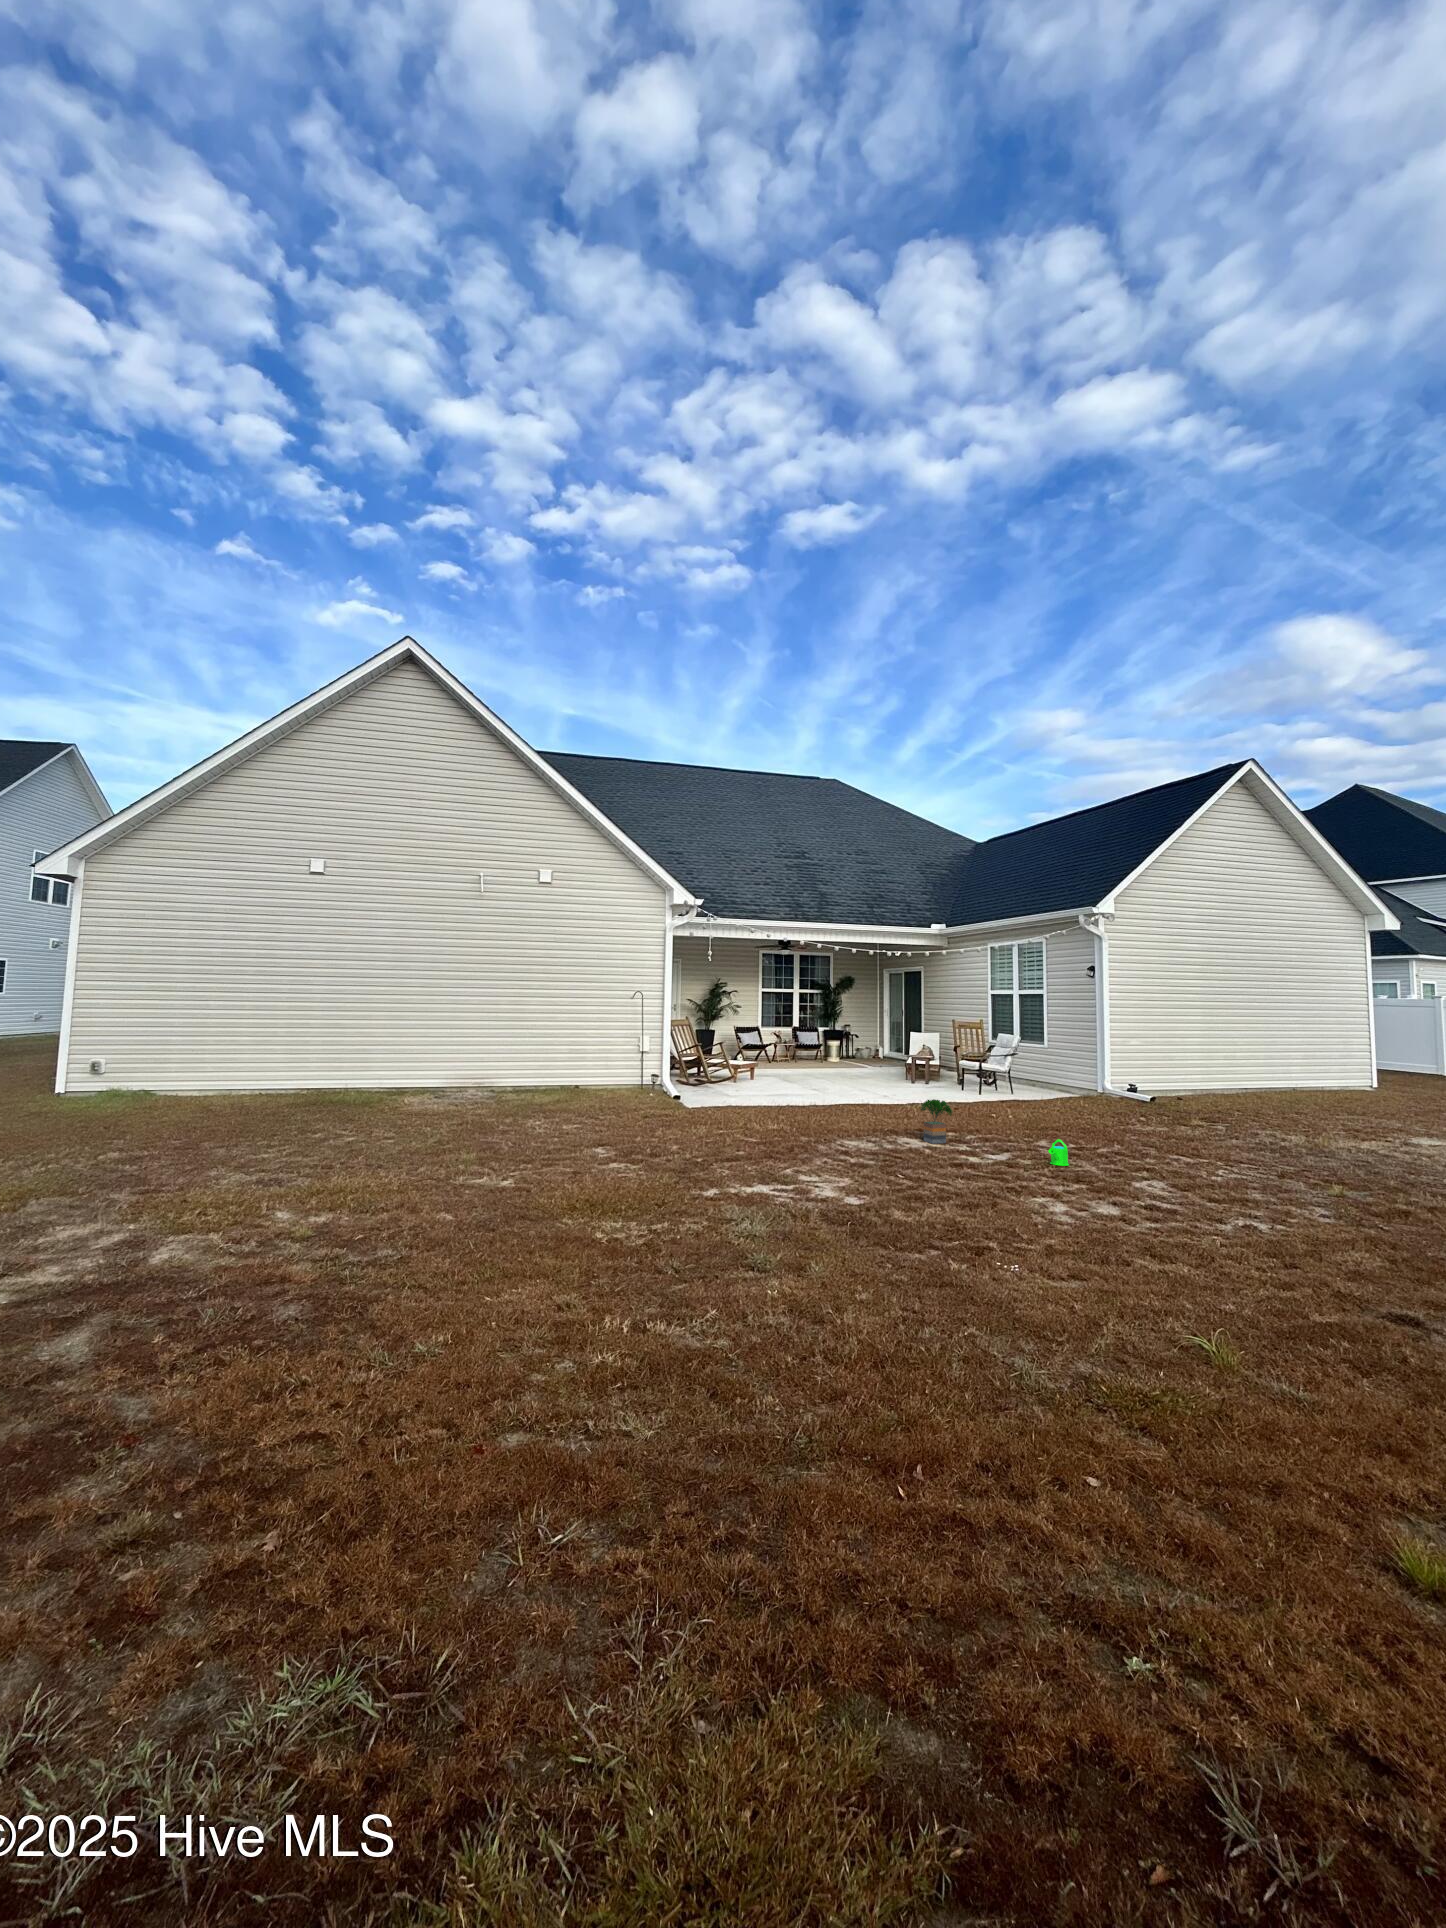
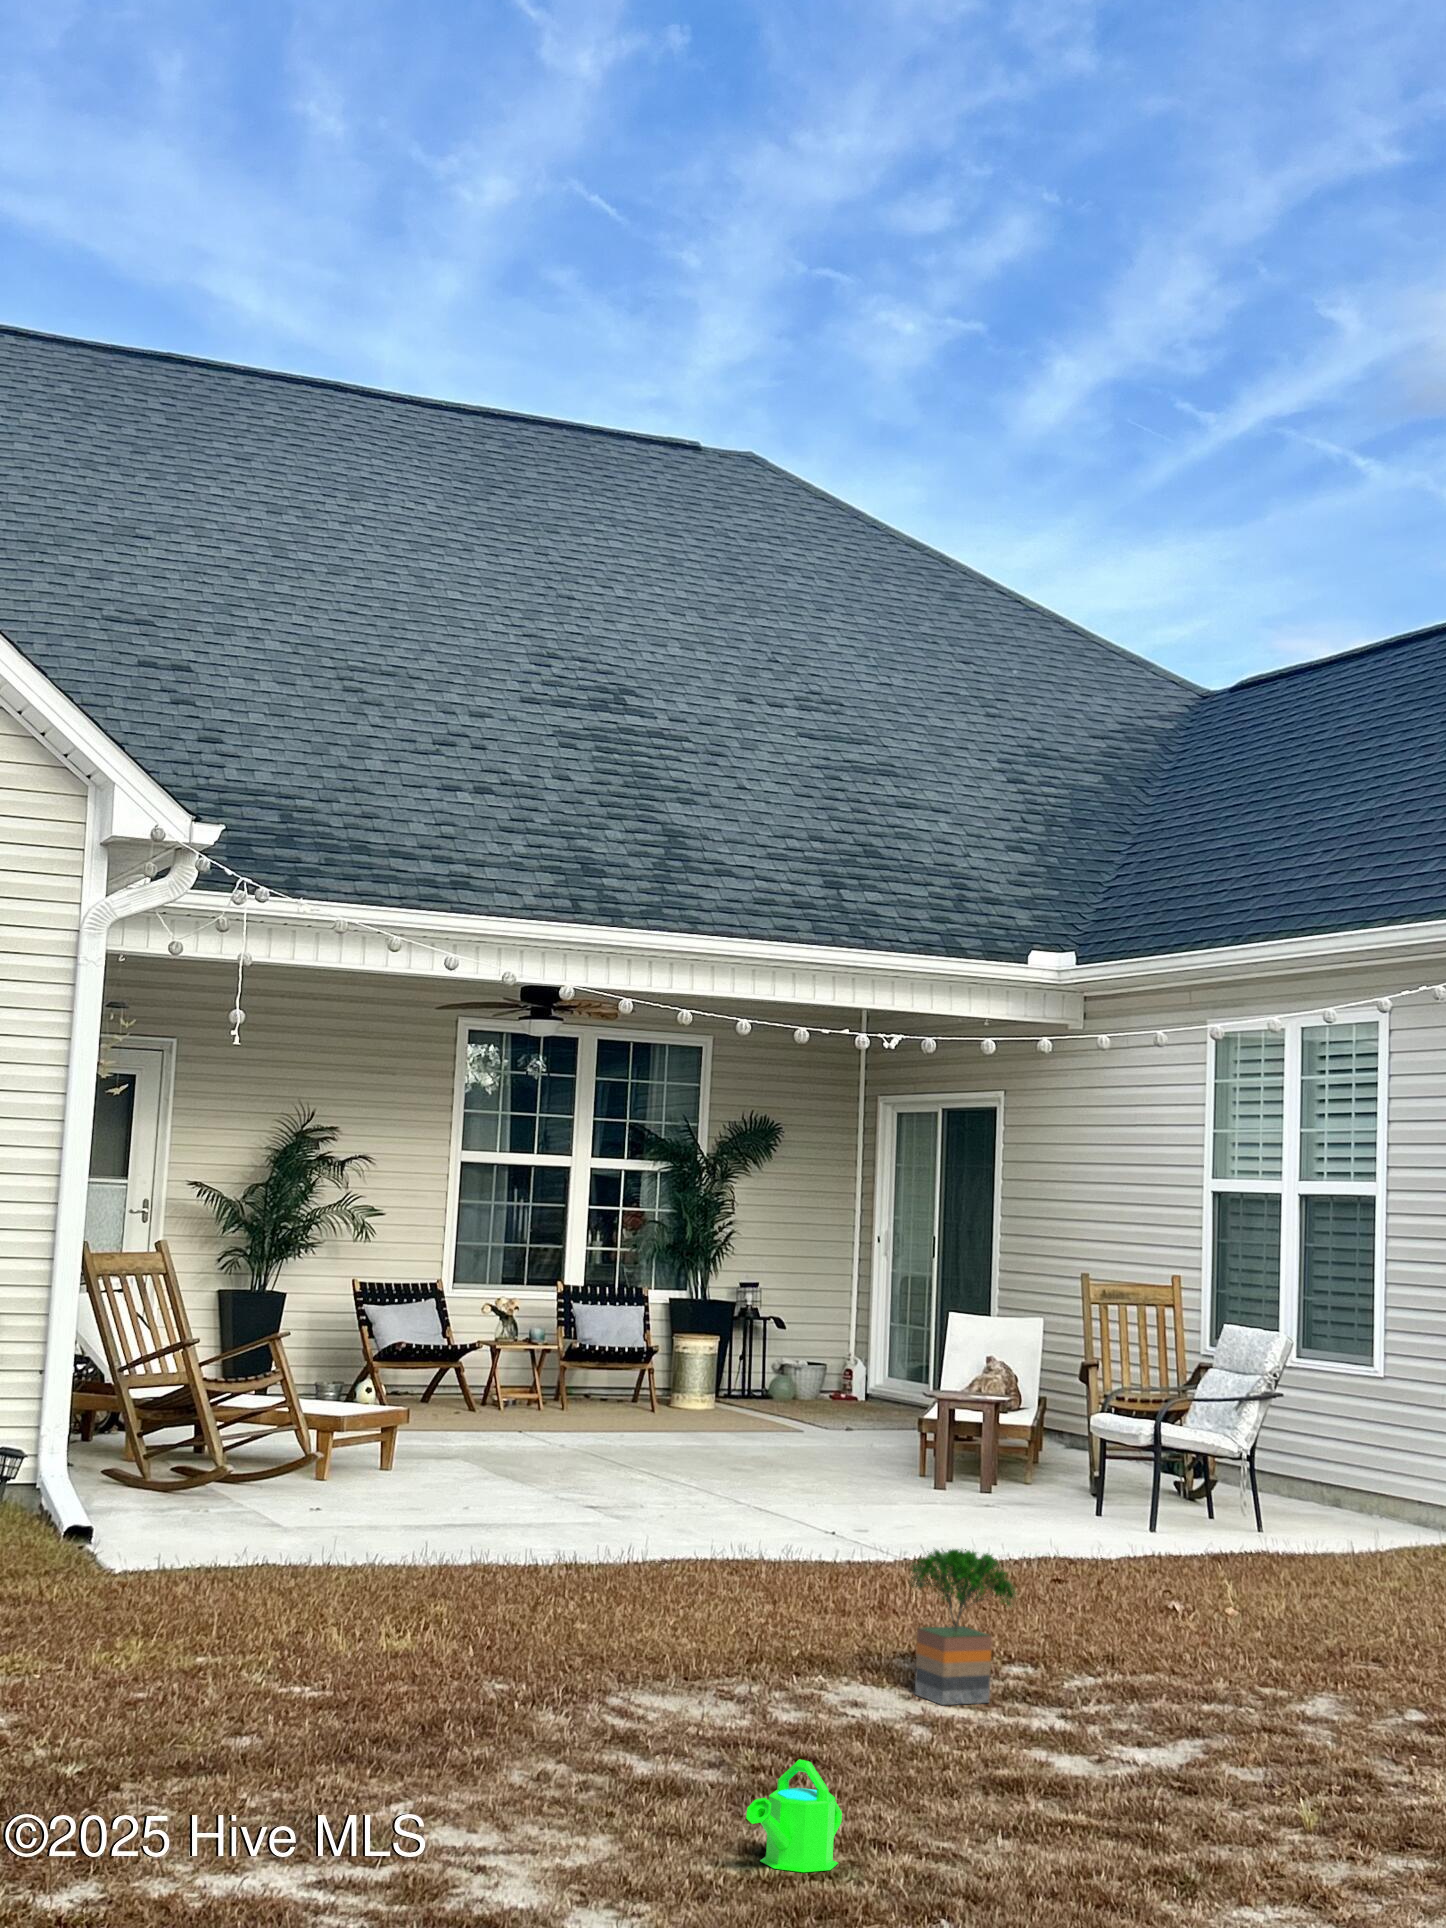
watering can: present [1048,1139,1069,1166] -> present [746,1759,842,1872]

